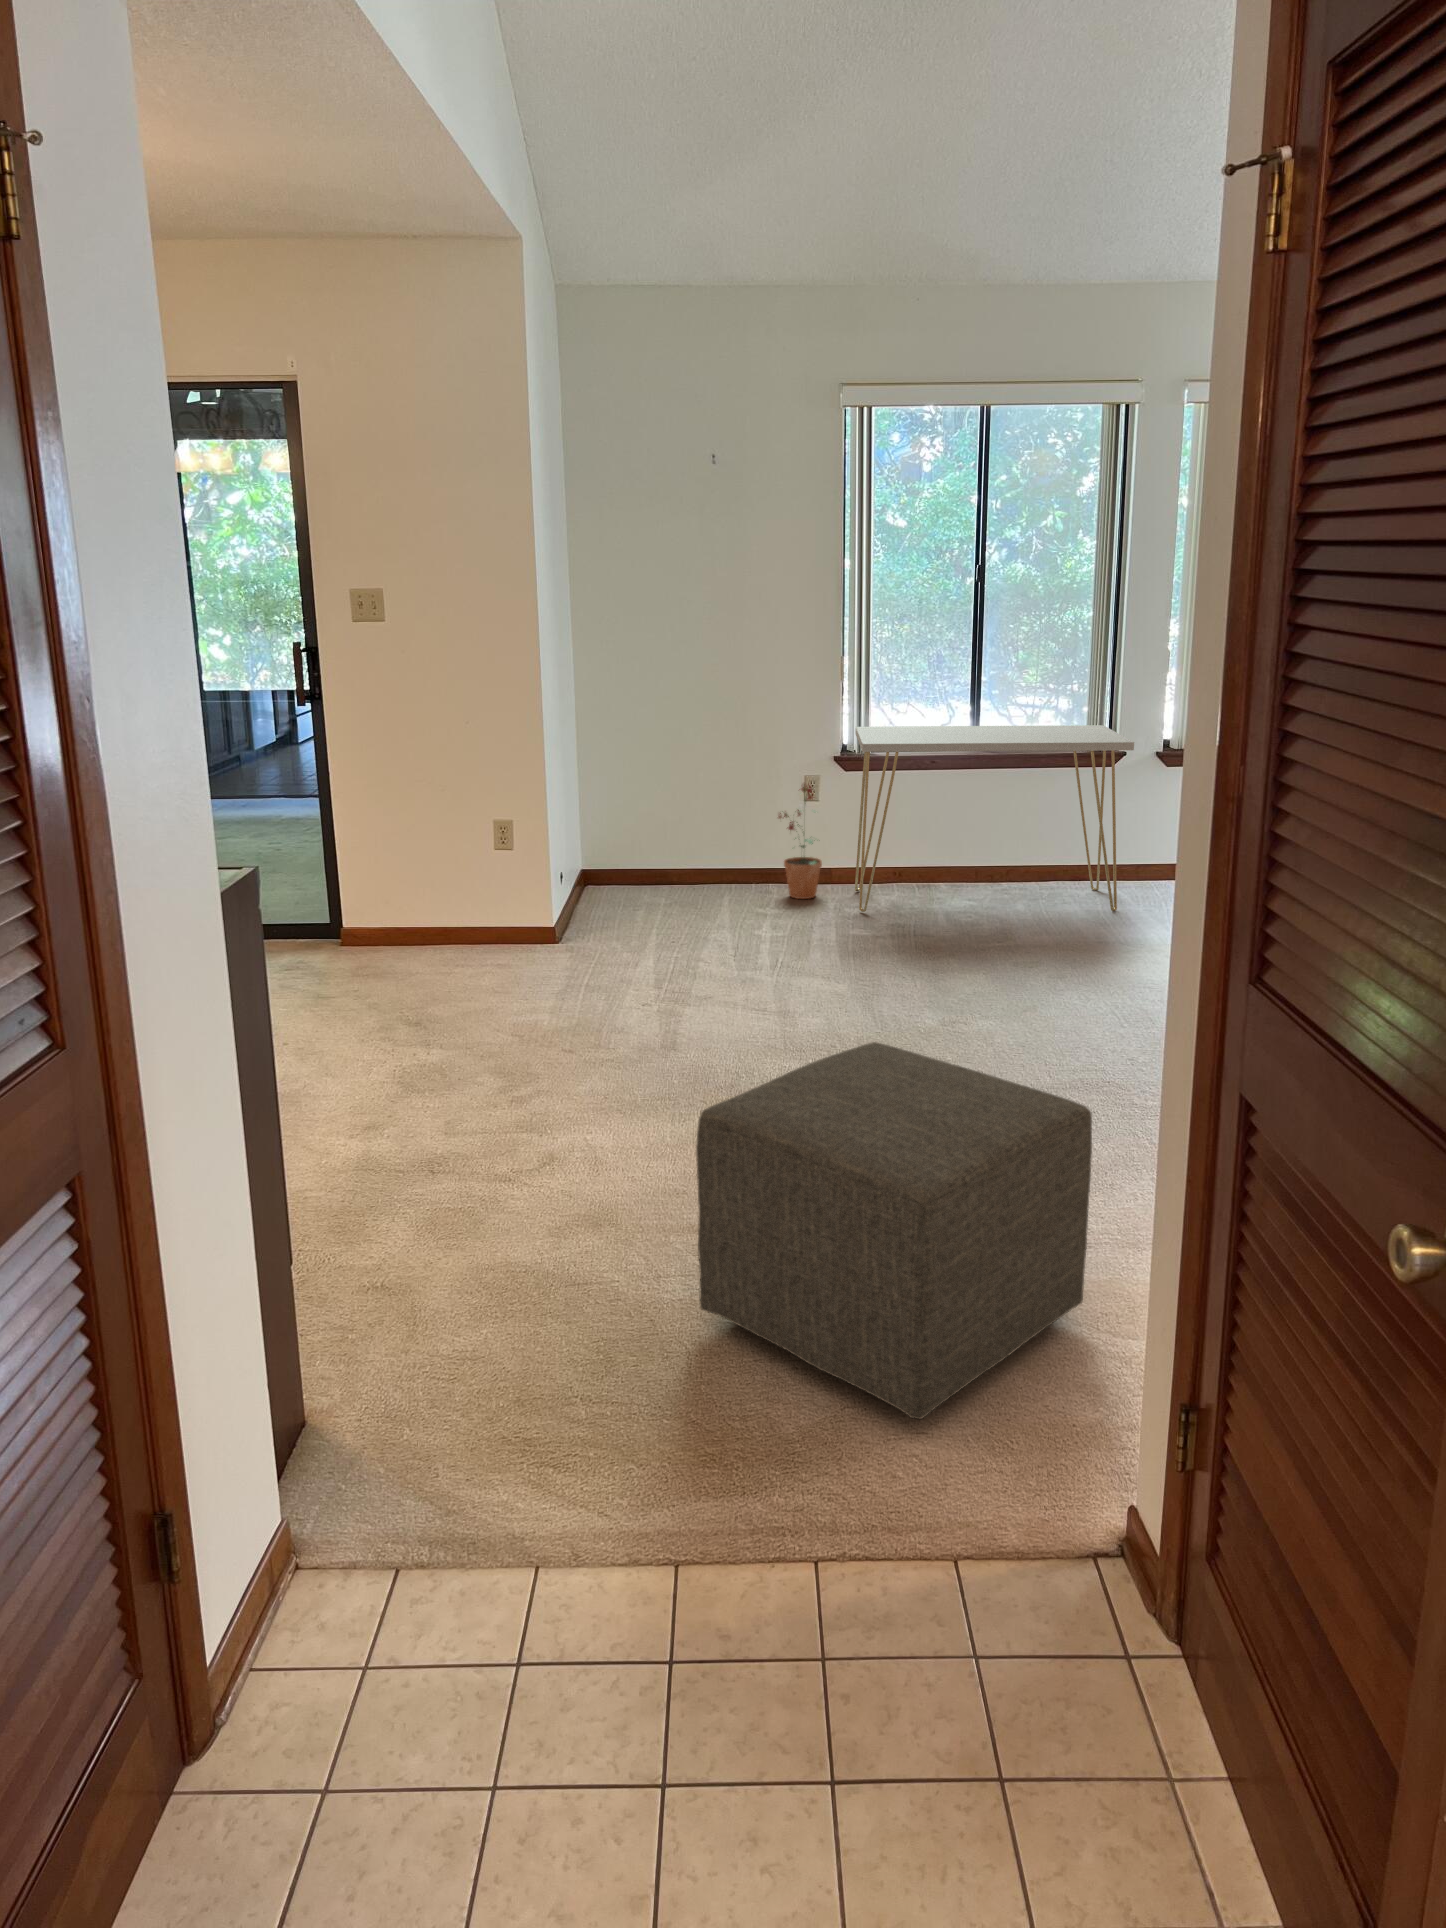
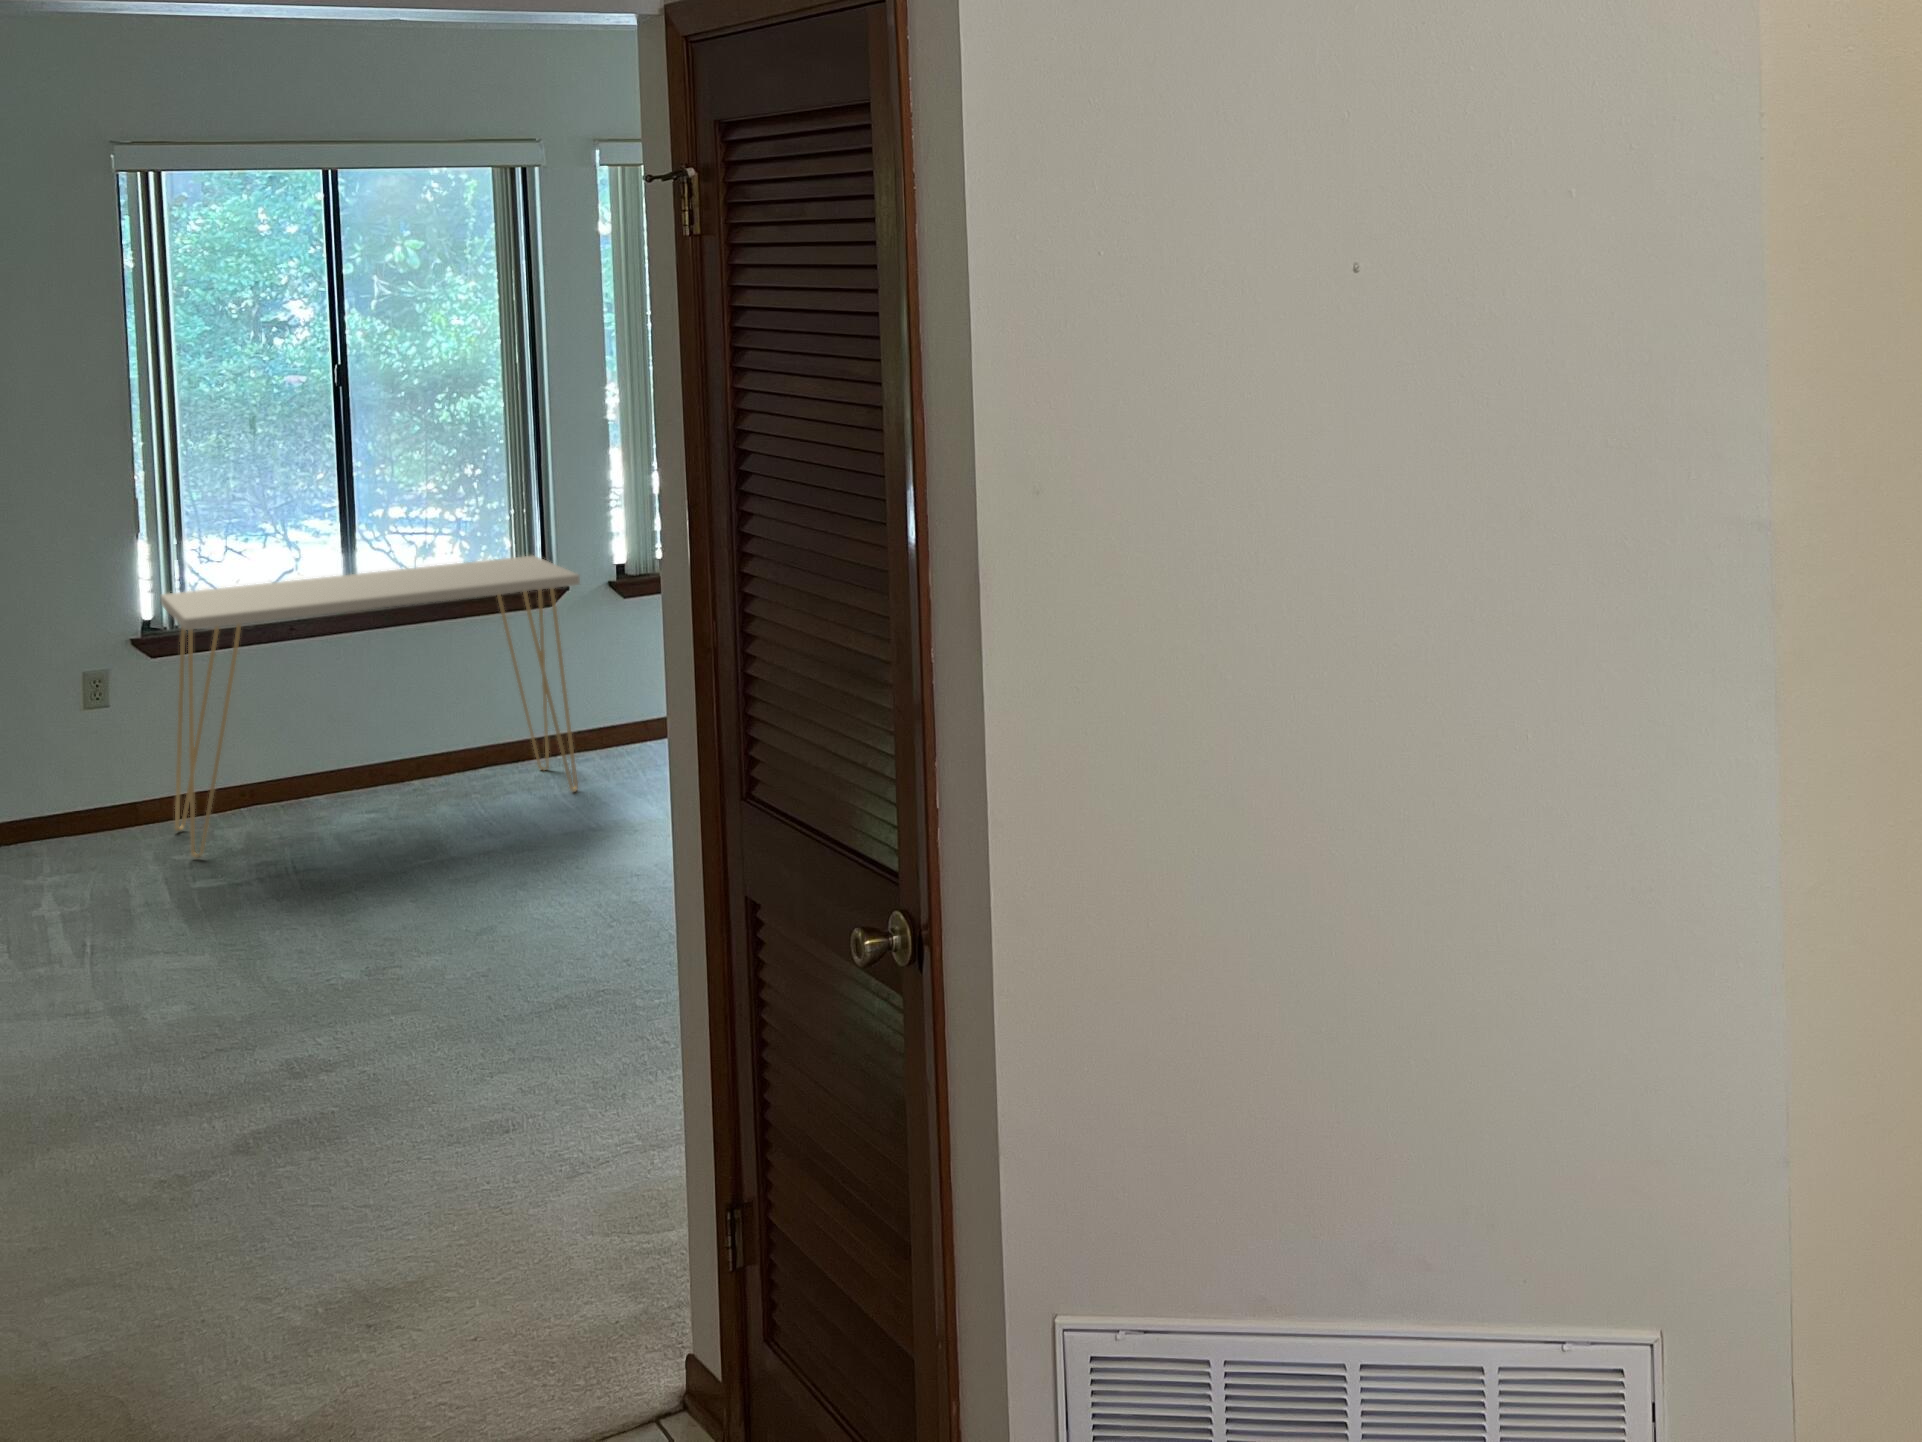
potted plant: present [779,784,822,899] -> none [29,684,117,859]
ottoman: present [696,1042,1092,1419] -> none [100,982,609,1376]

